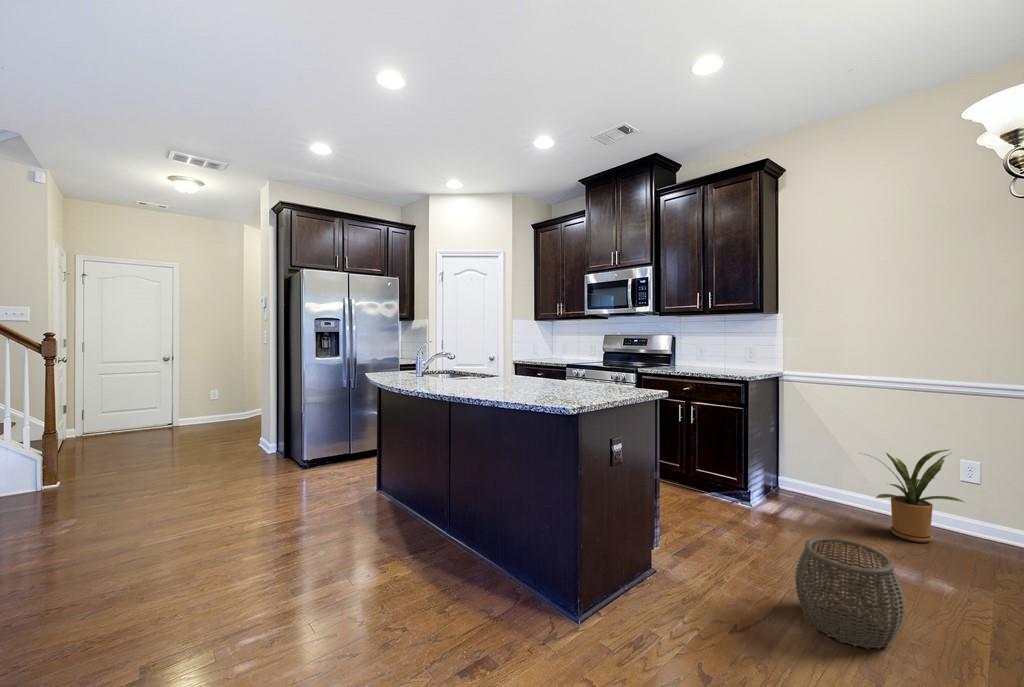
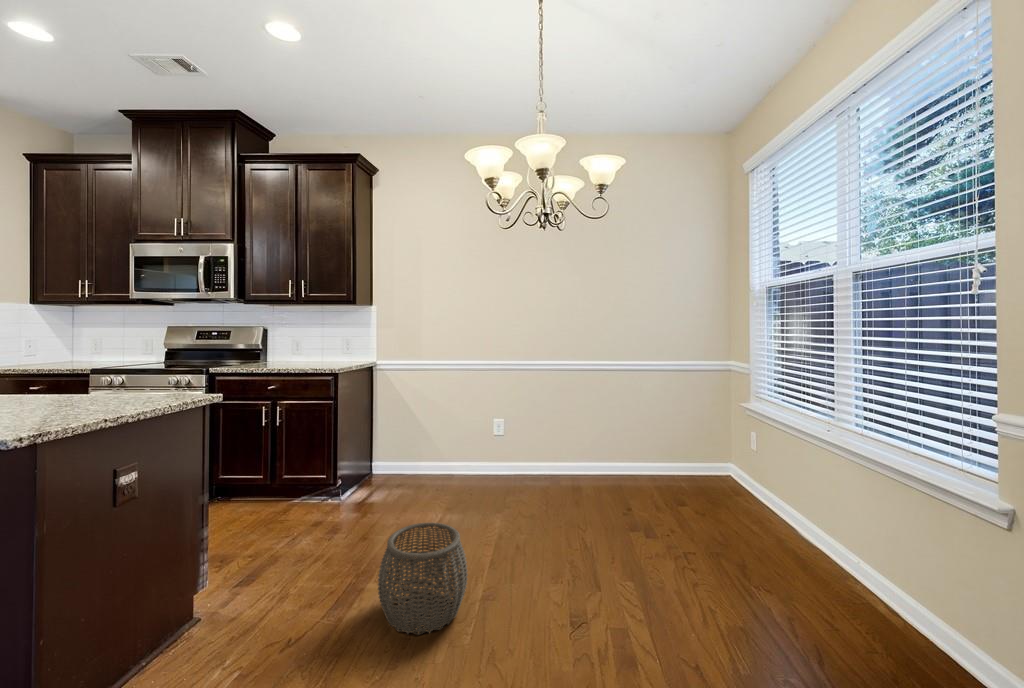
house plant: present [868,450,963,542] -> none [430,419,500,498]

